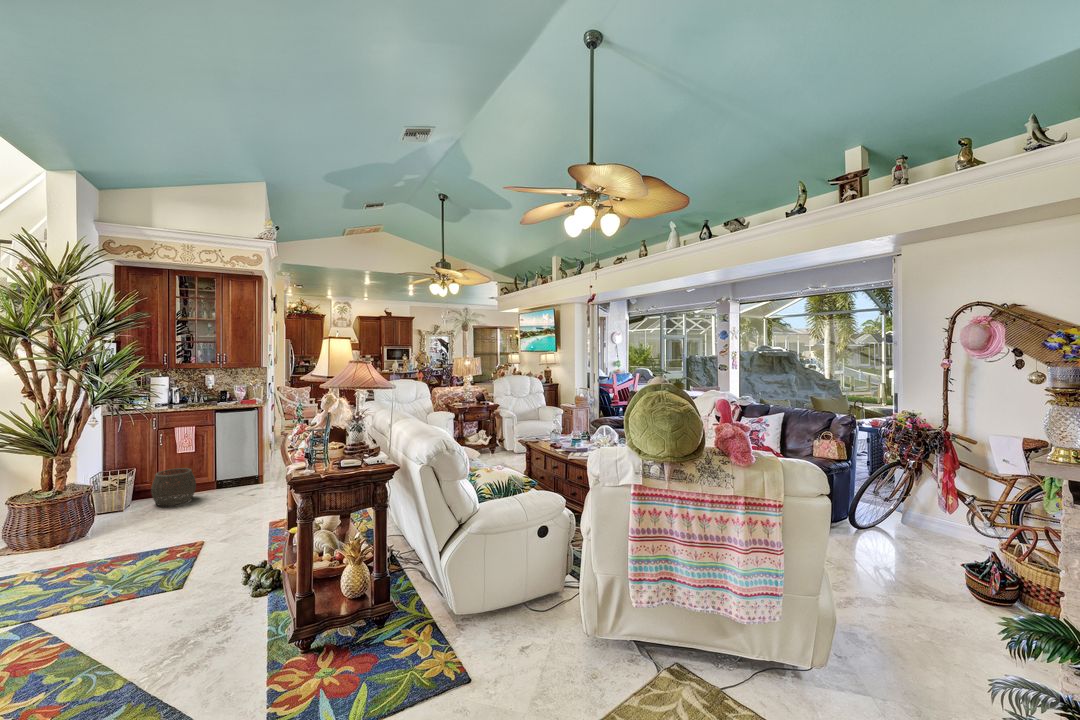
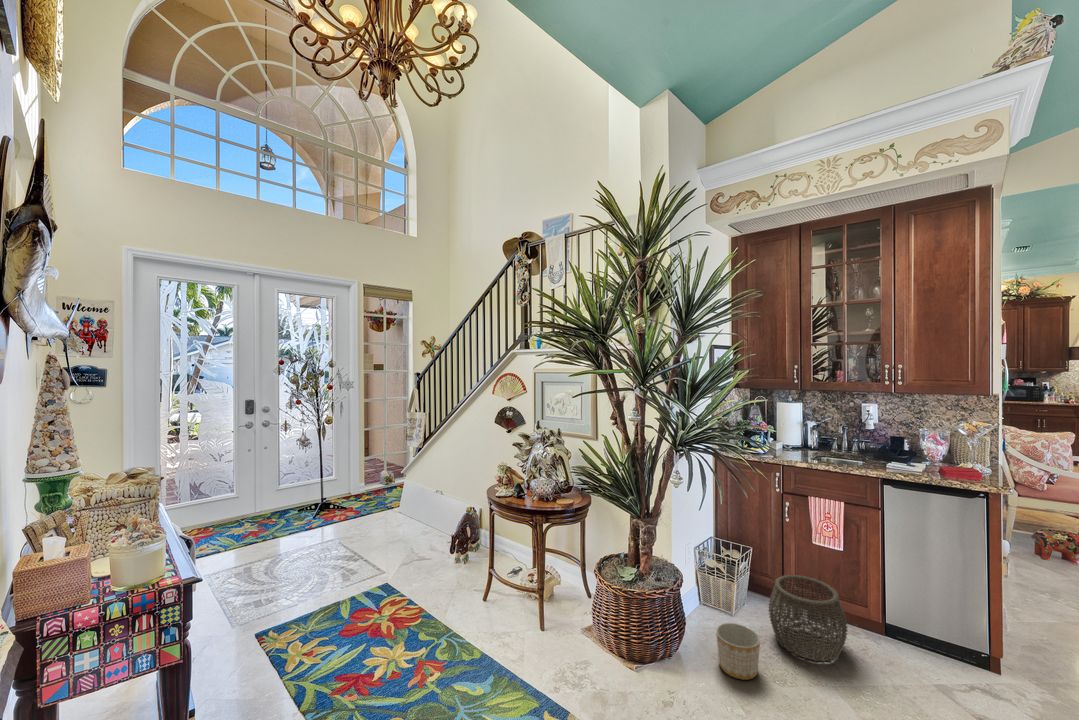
planter: none [120,498,149,523] -> present [716,623,760,680]

